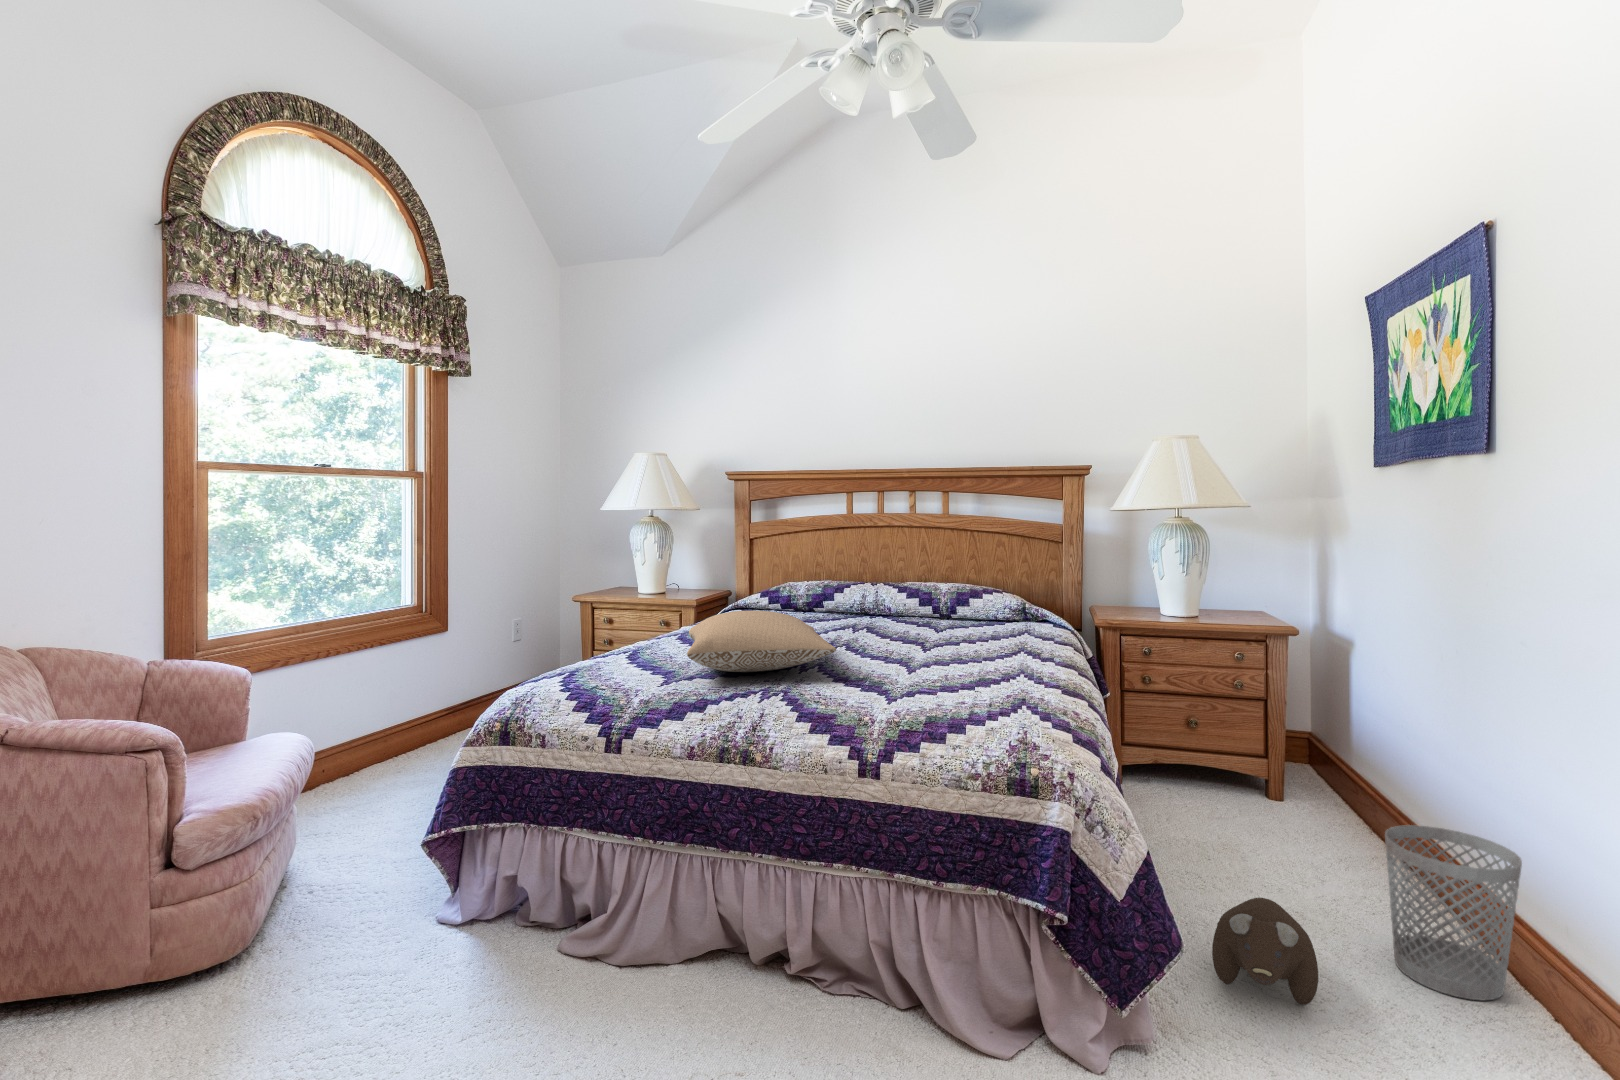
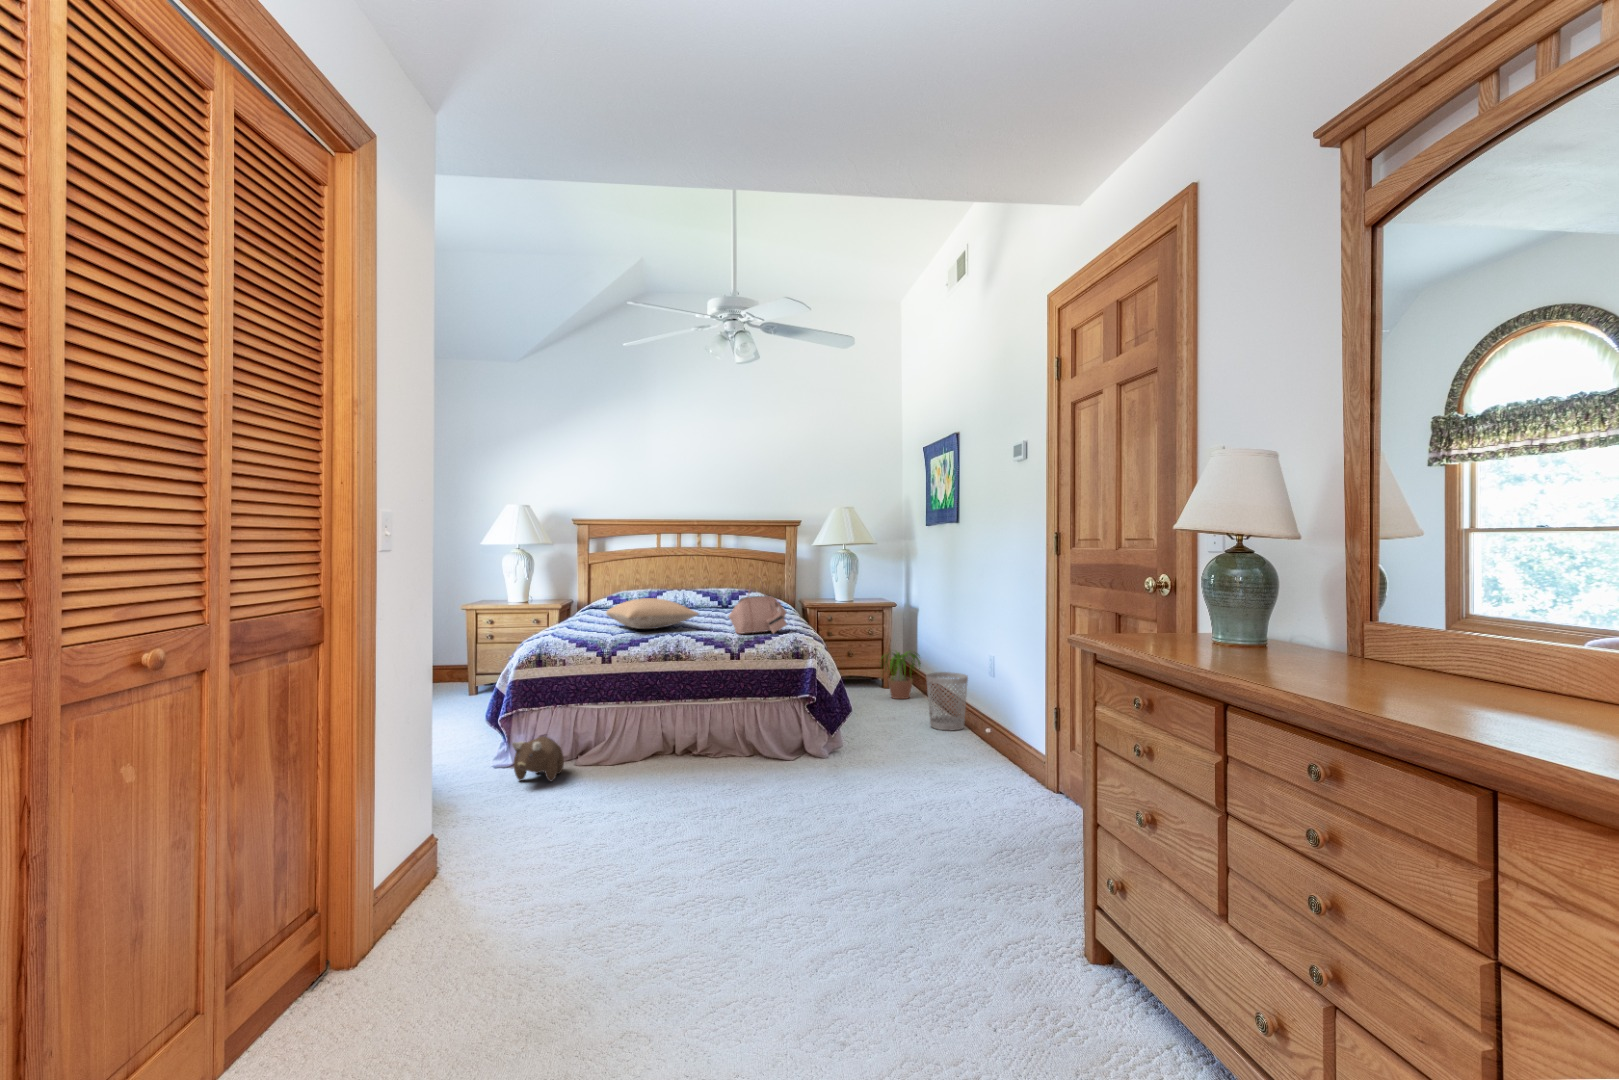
handbag: none [883,578,1019,710] -> present [729,586,787,634]
potted plant: none [1242,725,1370,835] -> present [880,651,921,699]
plush toy: present [1212,898,1318,1005] -> present [512,737,564,781]

